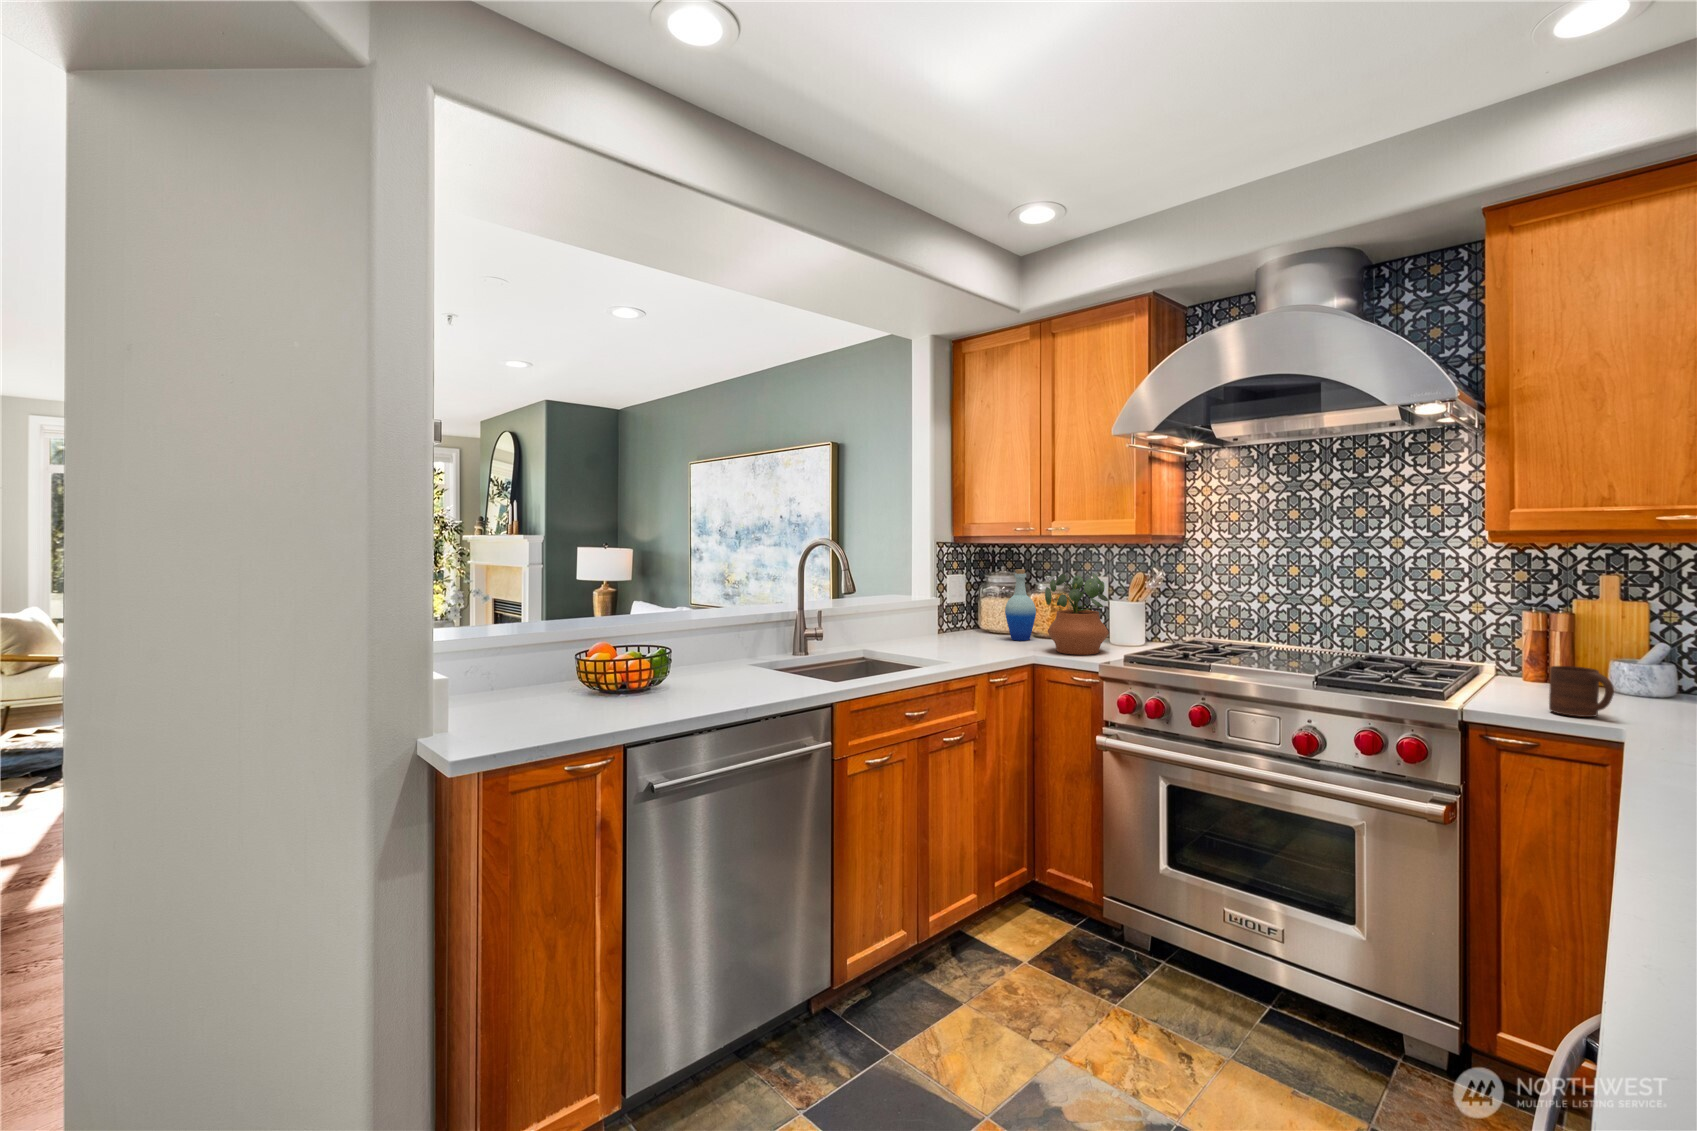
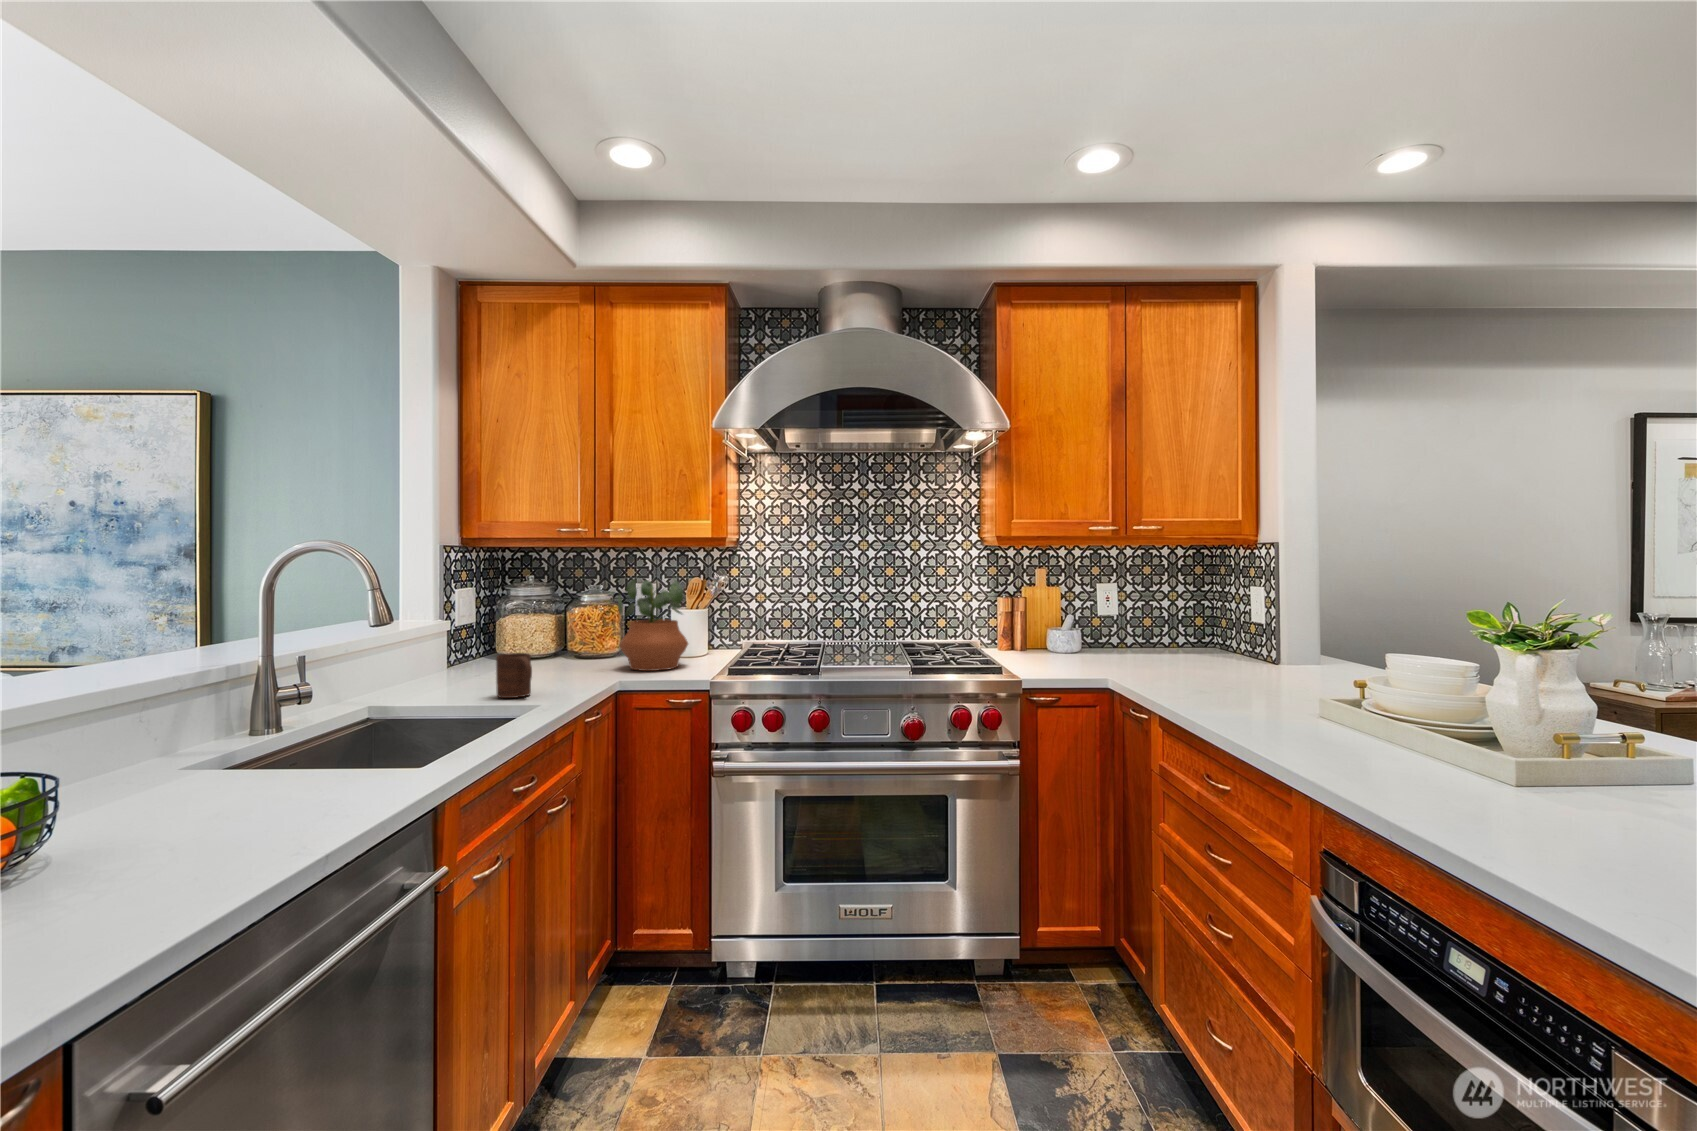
bottle: present [1005,569,1036,641] -> none [546,576,585,663]
cup: present [1549,666,1614,717] -> present [496,653,532,698]

